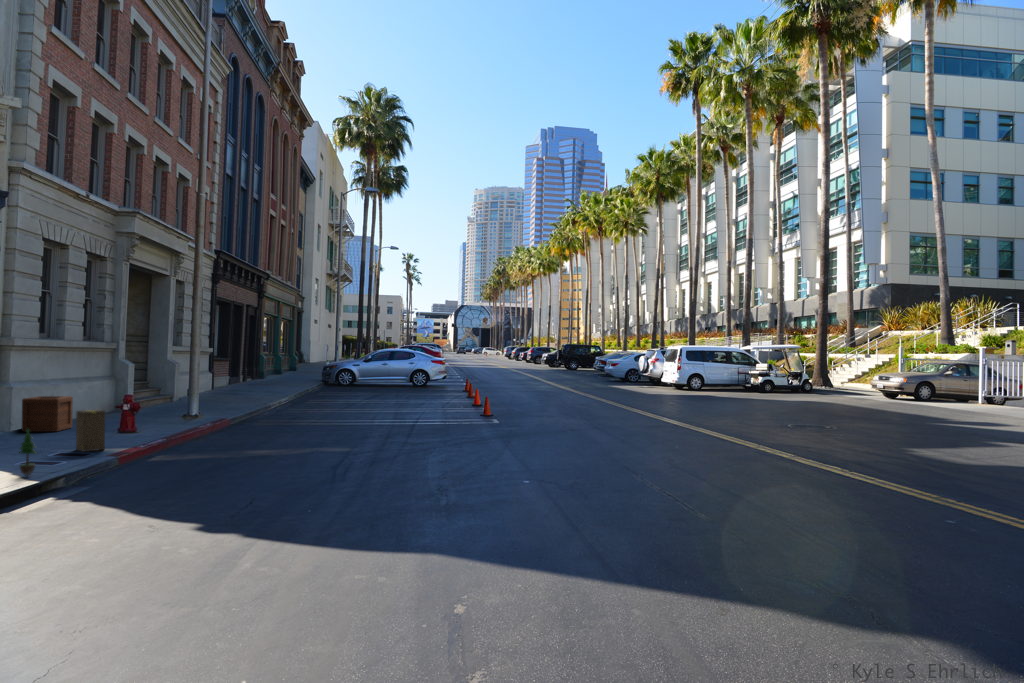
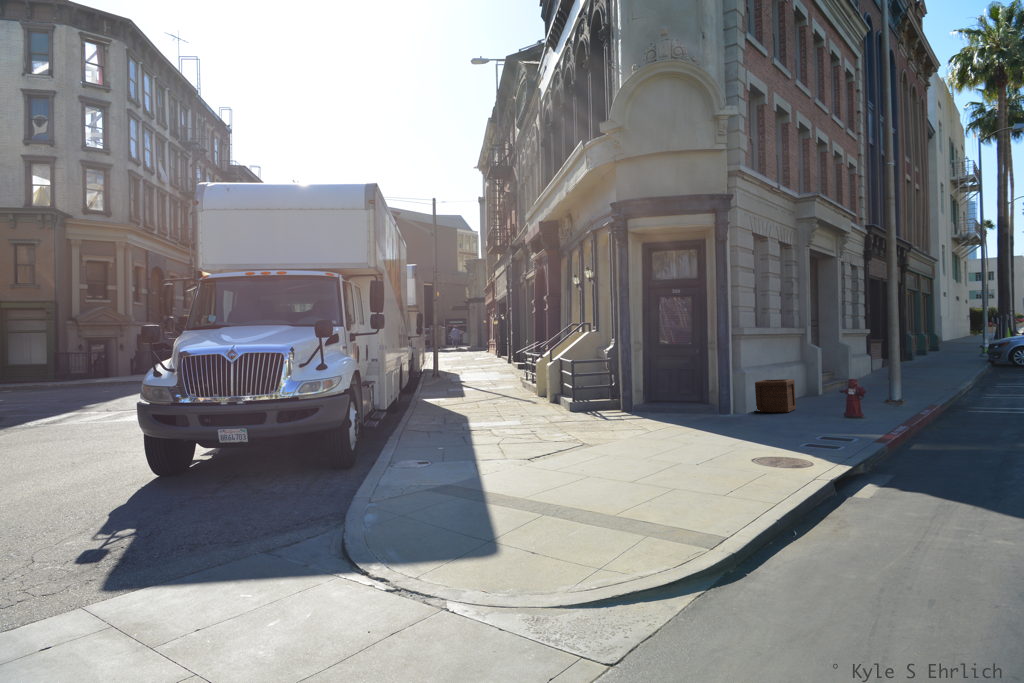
cardboard box: present [76,410,105,452] -> none [830,390,861,432]
potted tree: present [19,429,36,476] -> none [816,407,834,453]

